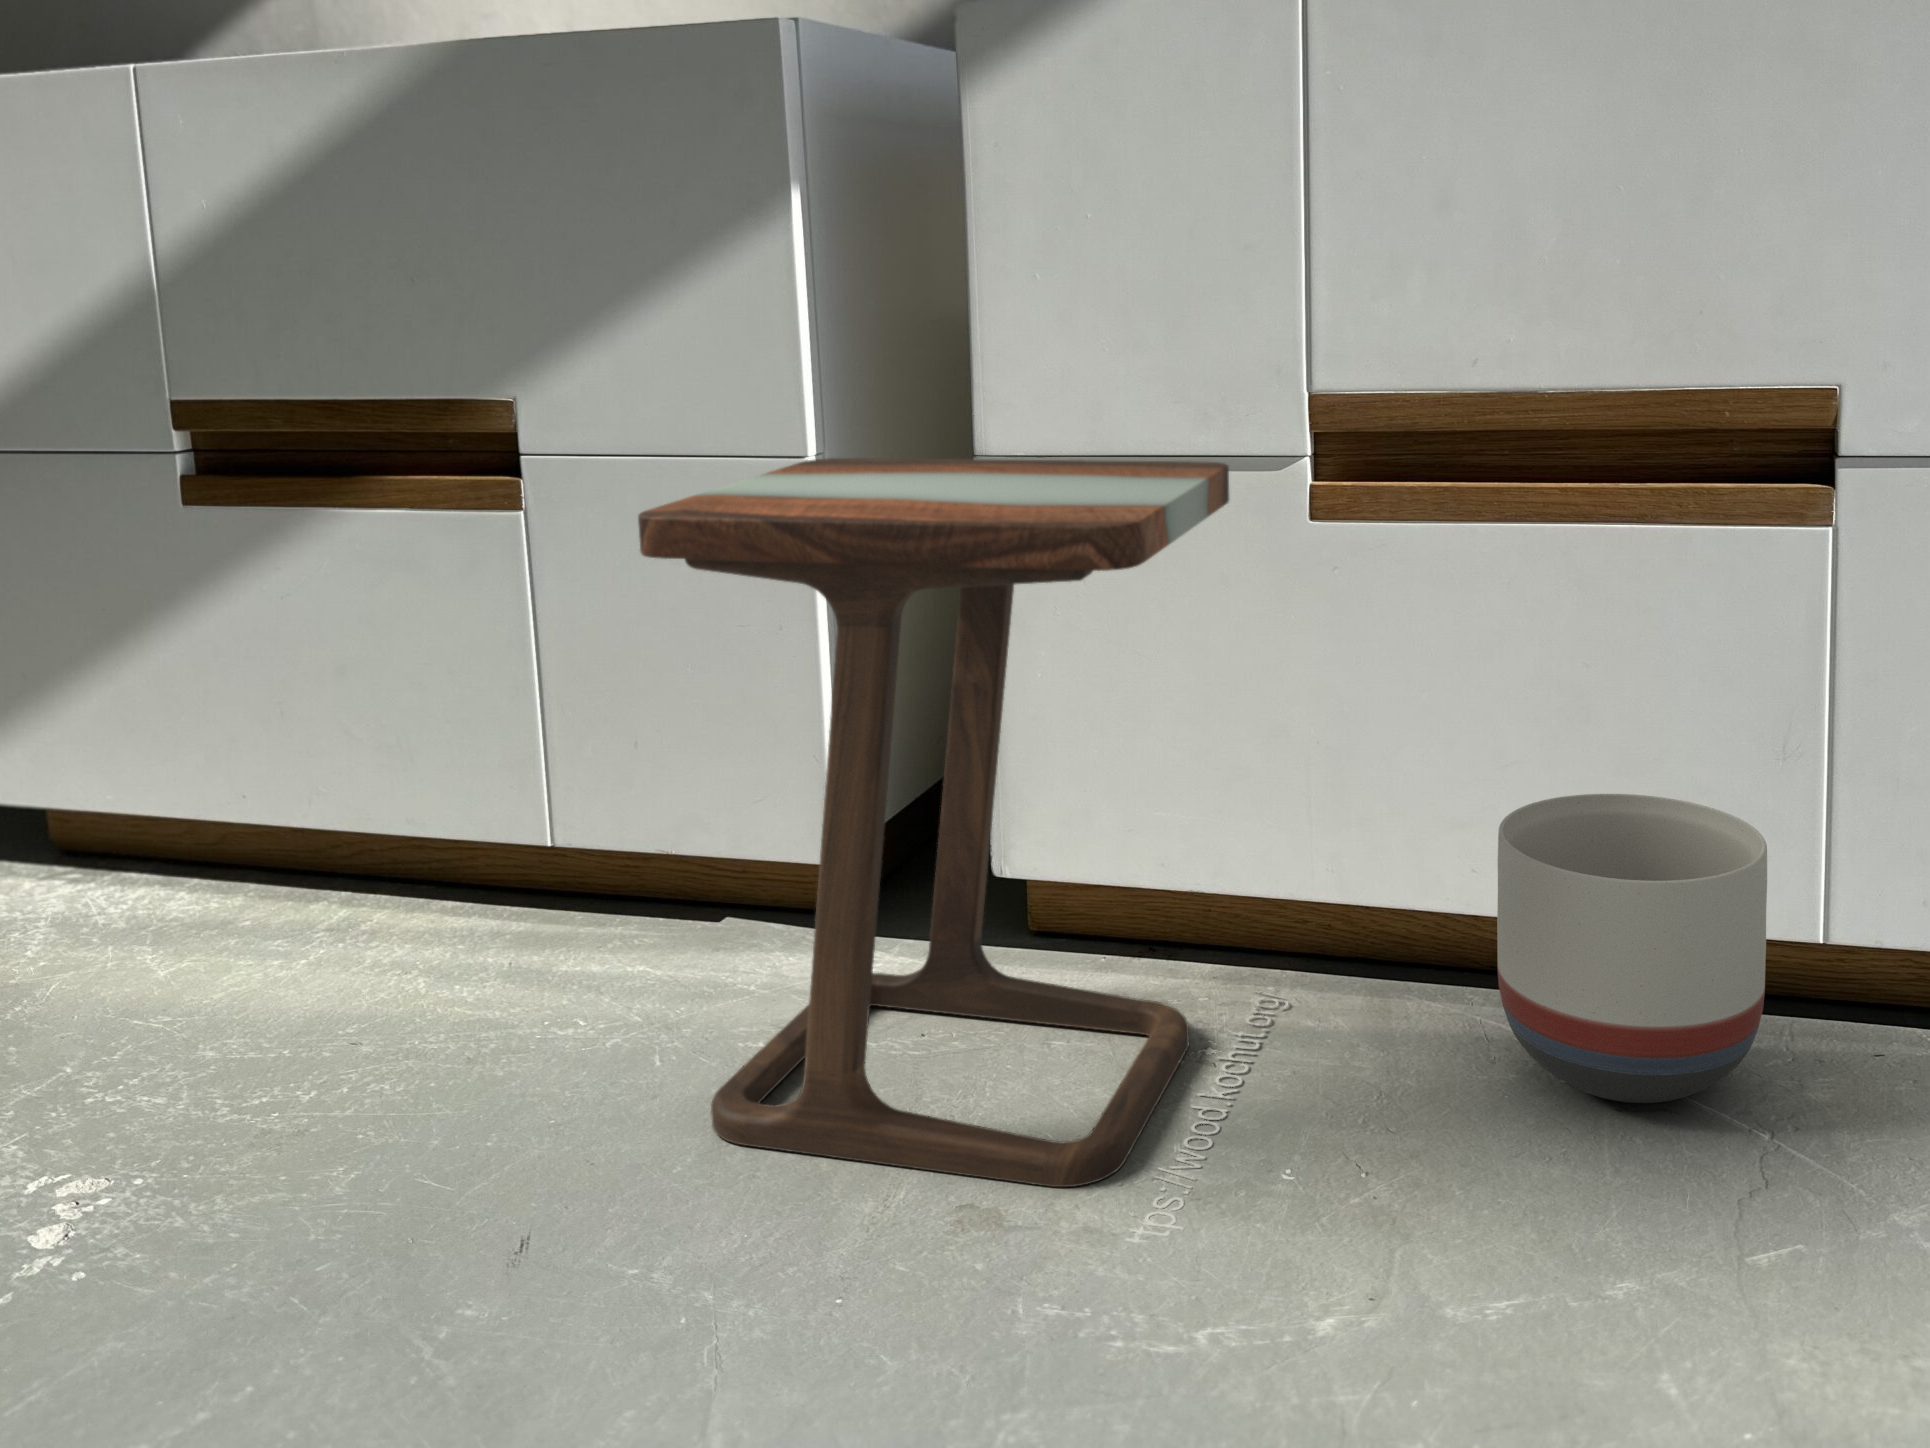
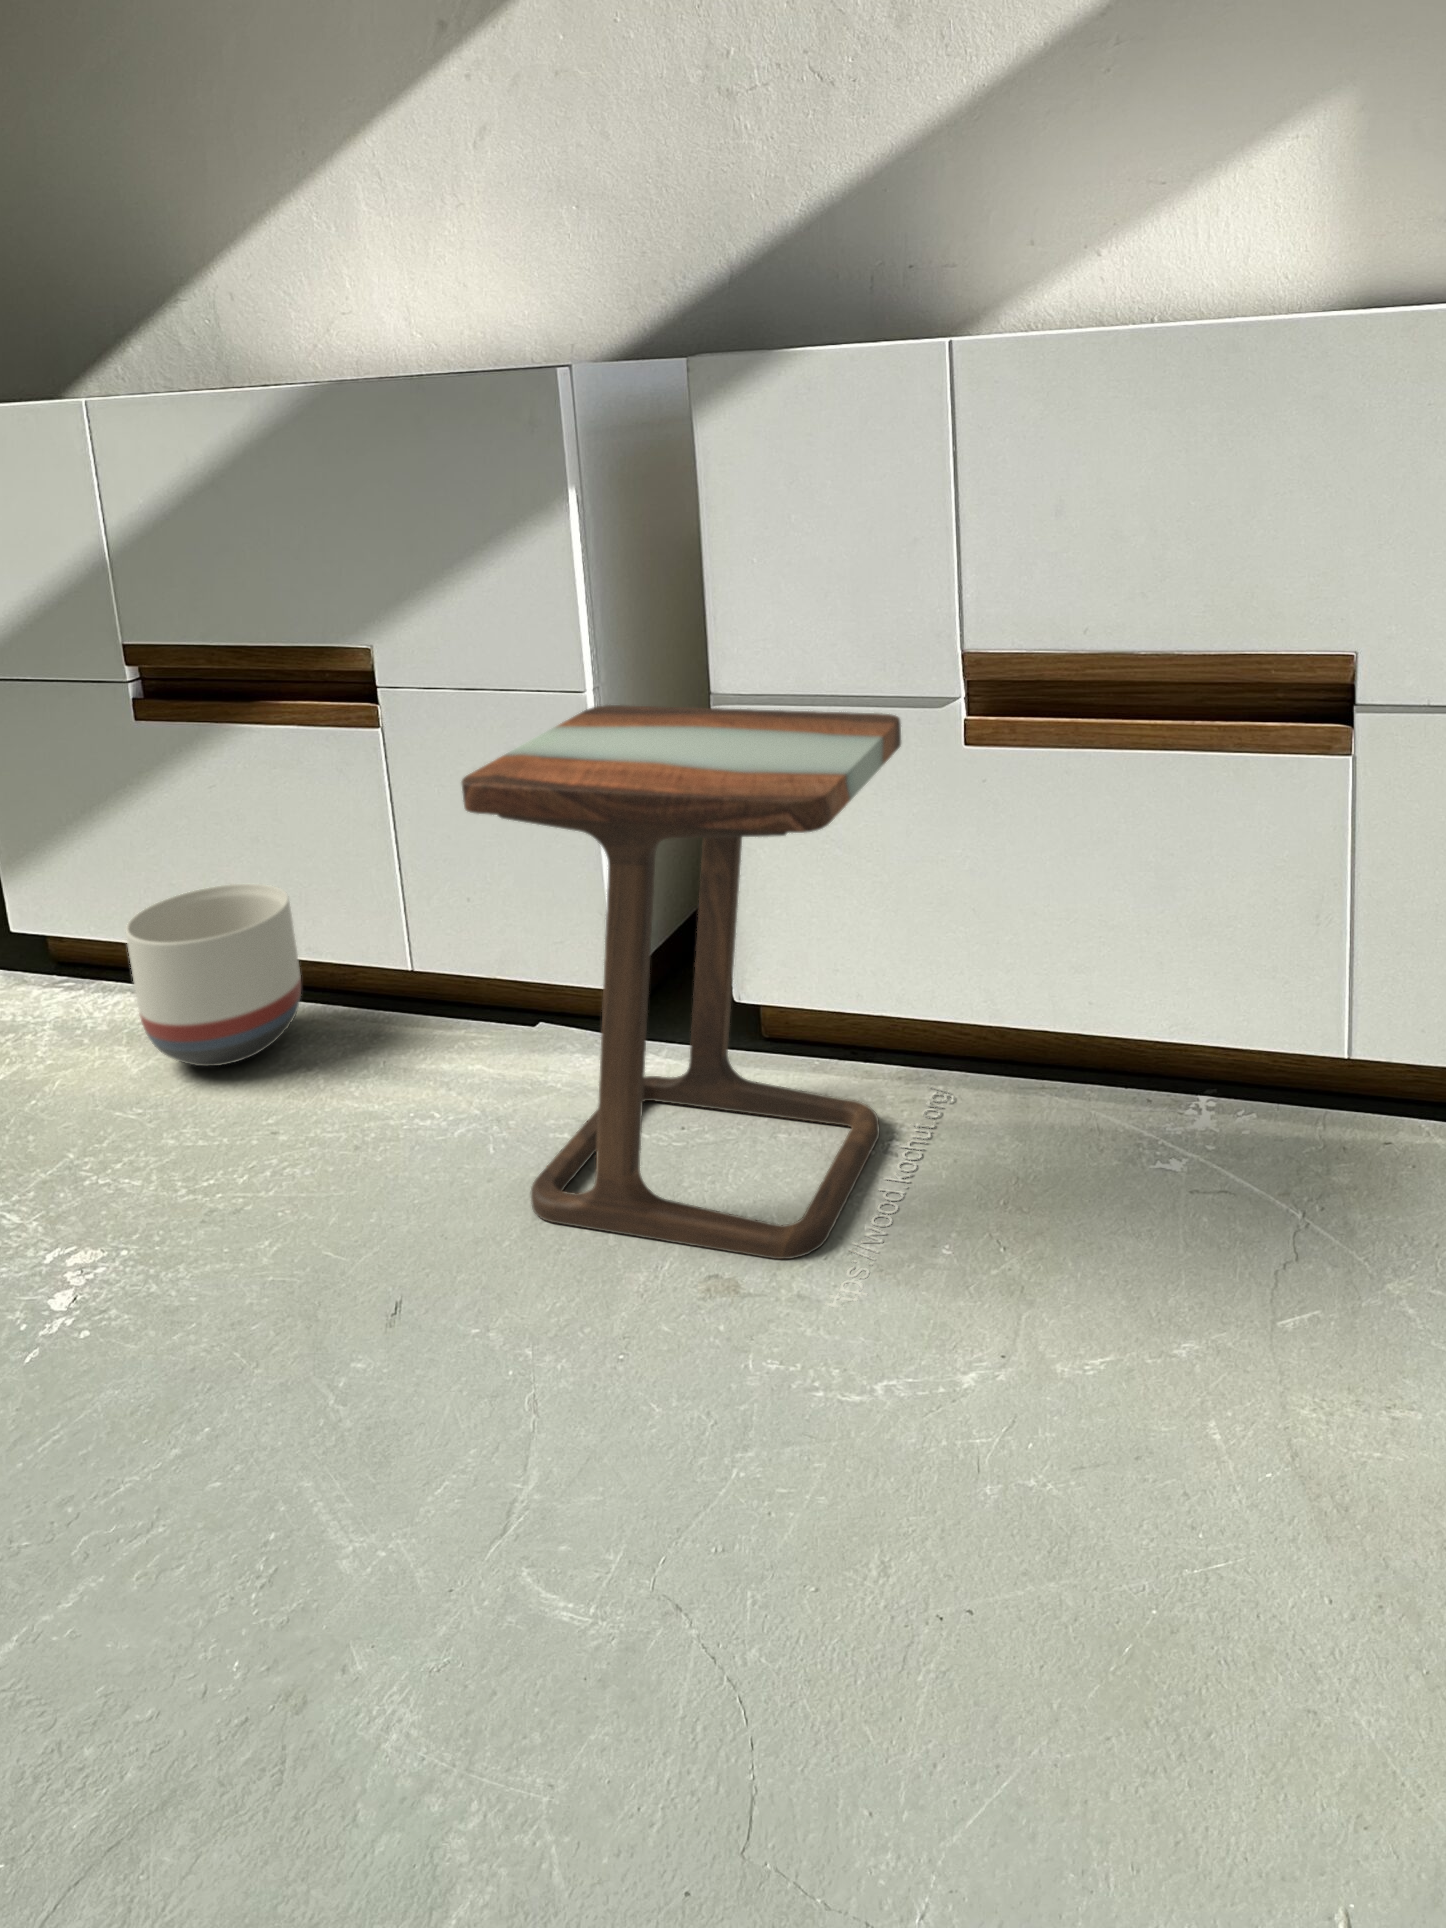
planter: present [1497,794,1767,1103] -> present [126,884,301,1066]

